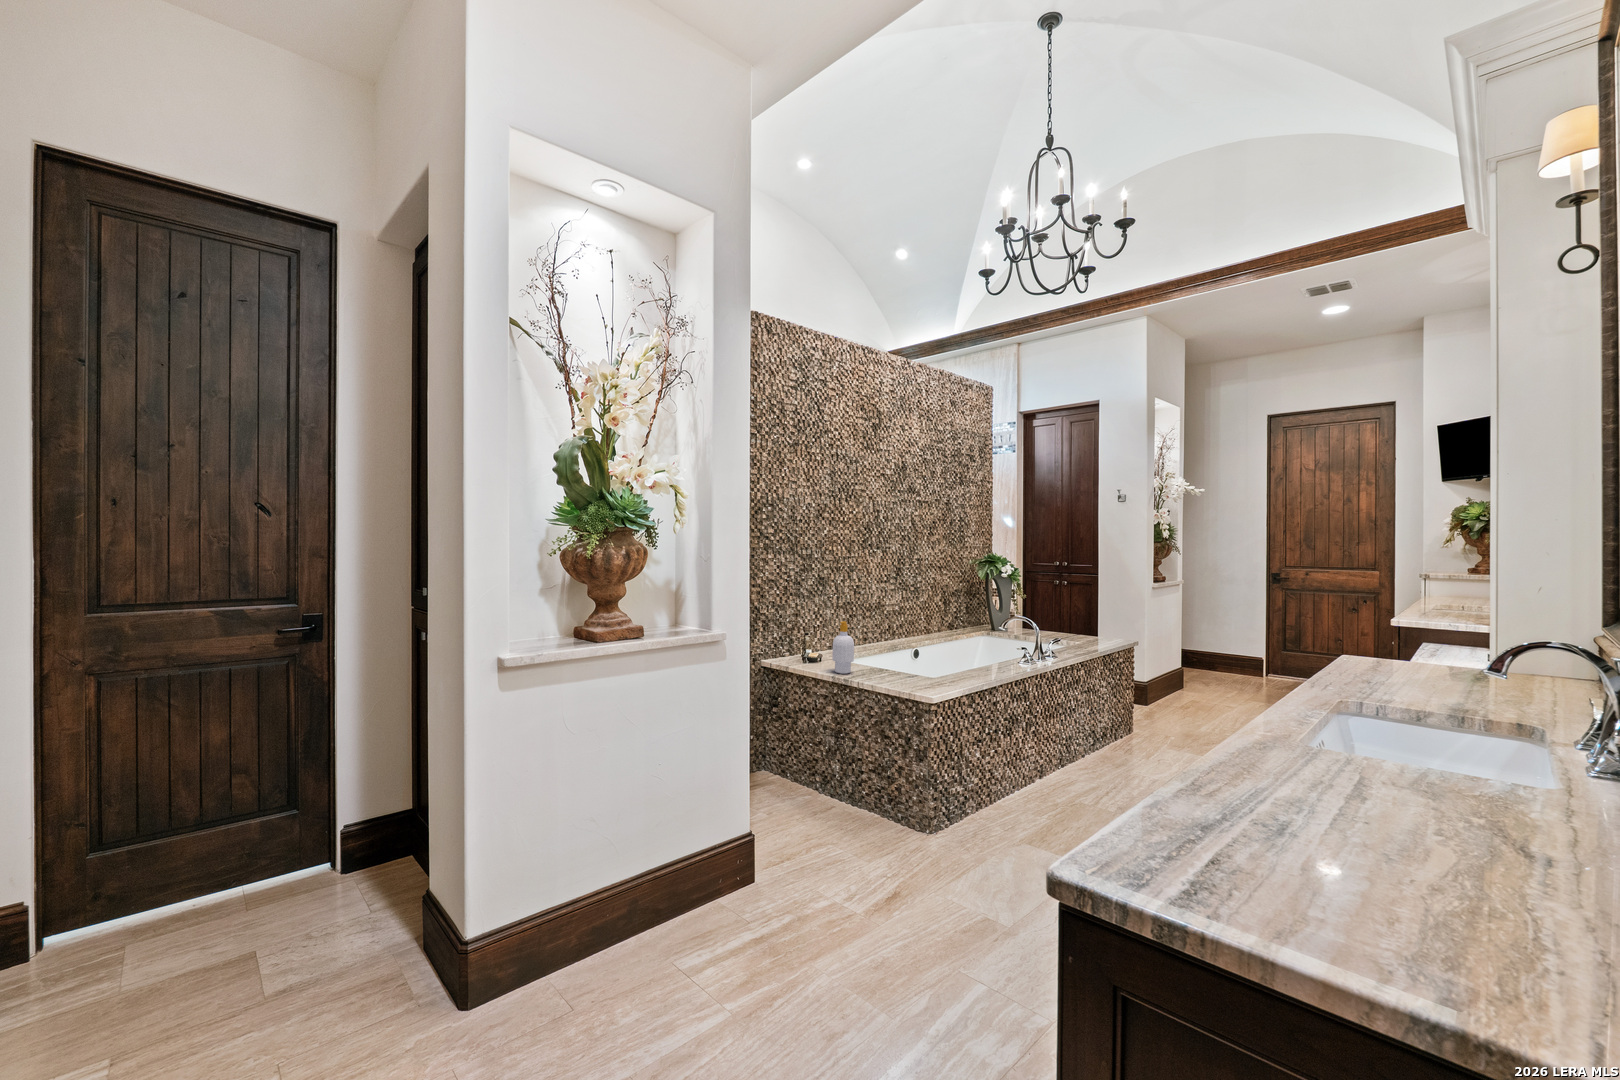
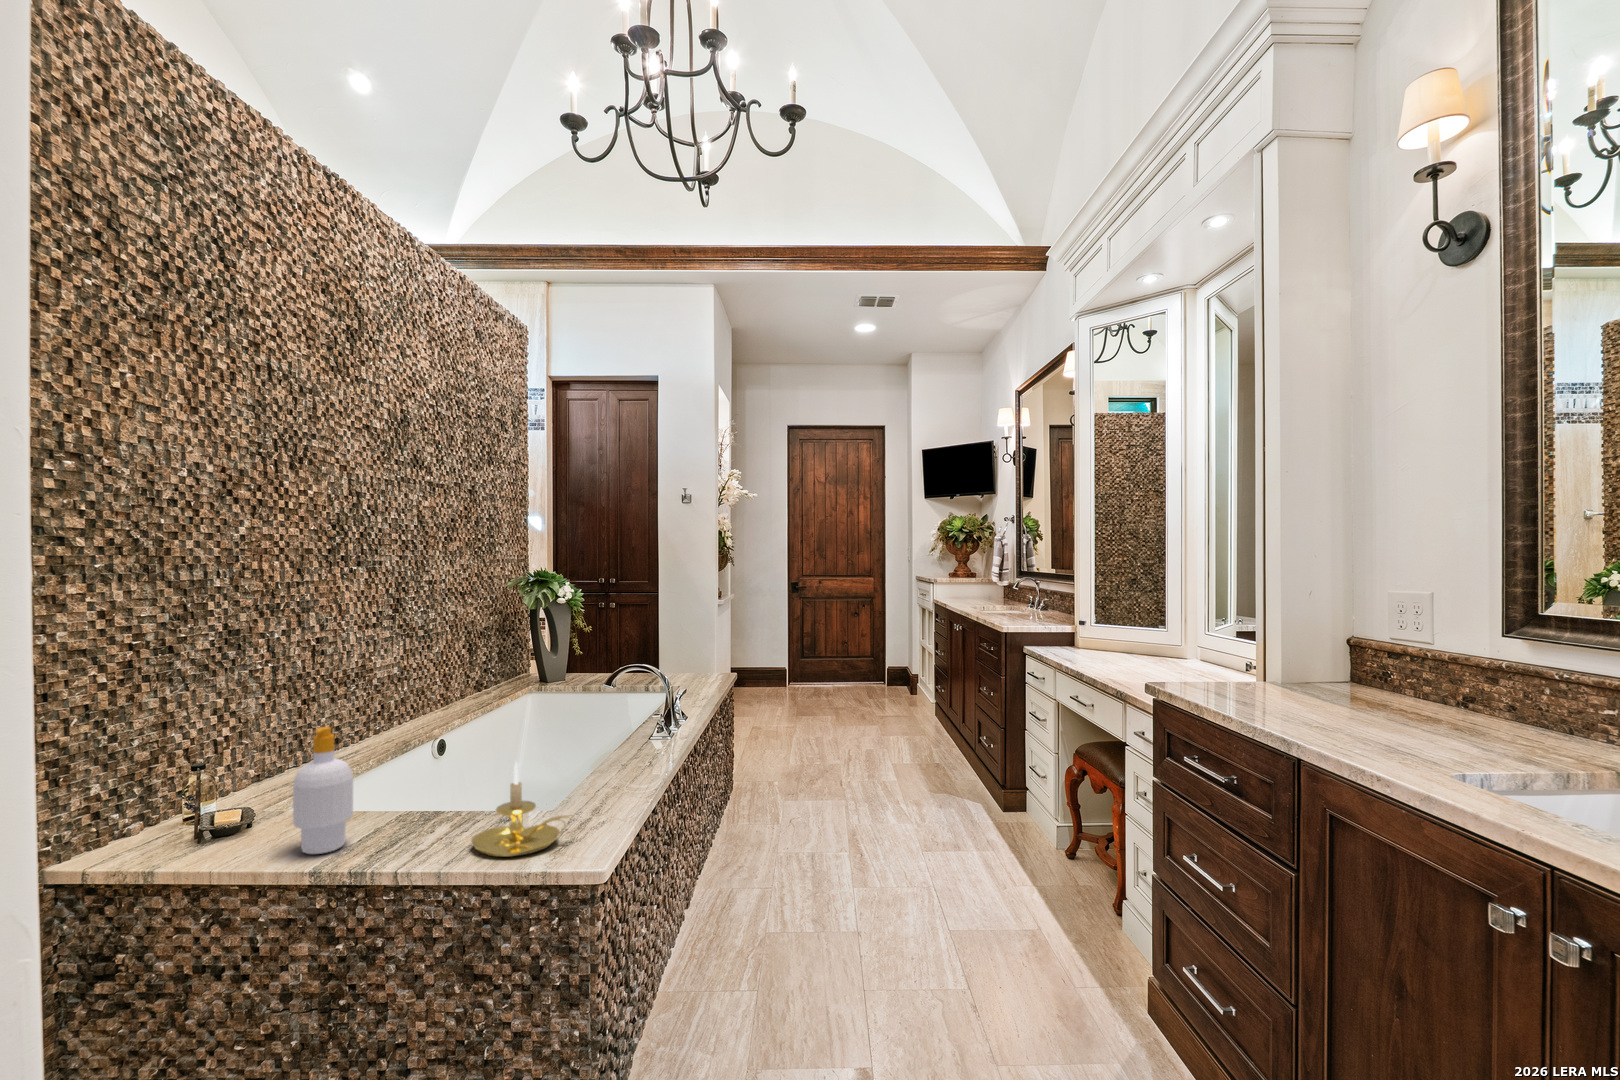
candle holder: none [895,648,938,690] -> present [471,762,571,857]

